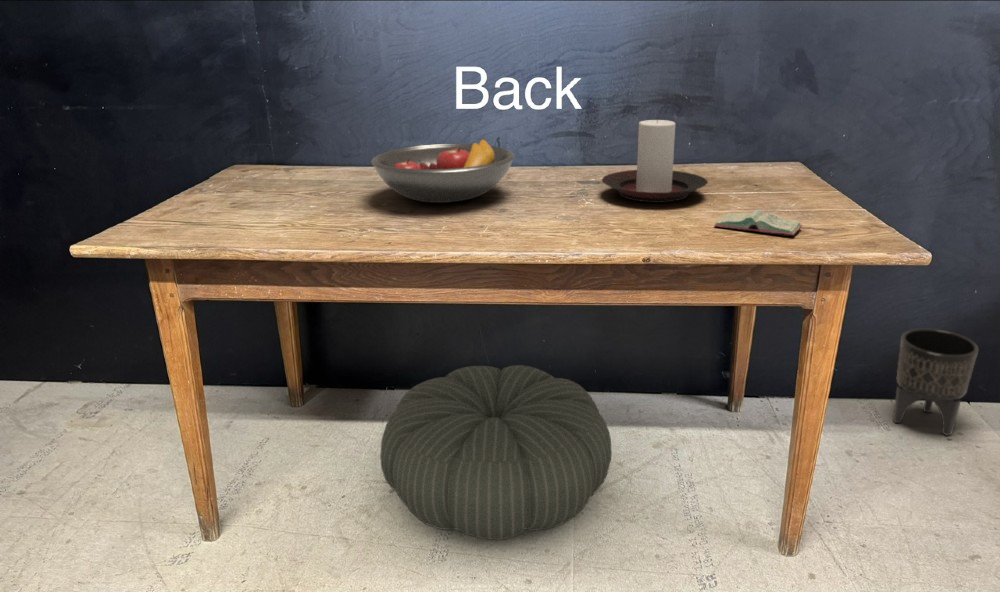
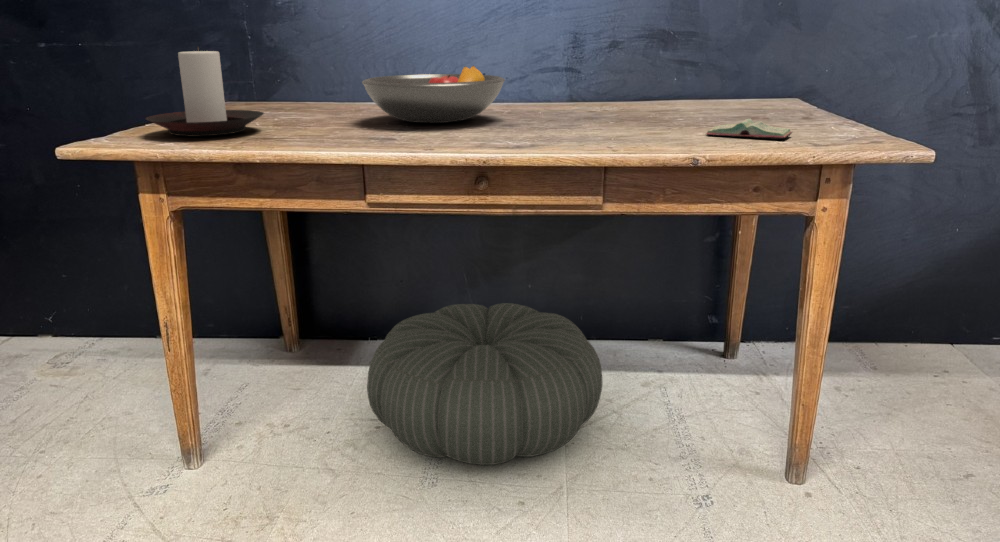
candle holder: present [602,118,708,203] -> present [146,49,264,136]
planter: present [893,329,978,435] -> none [878,270,960,374]

